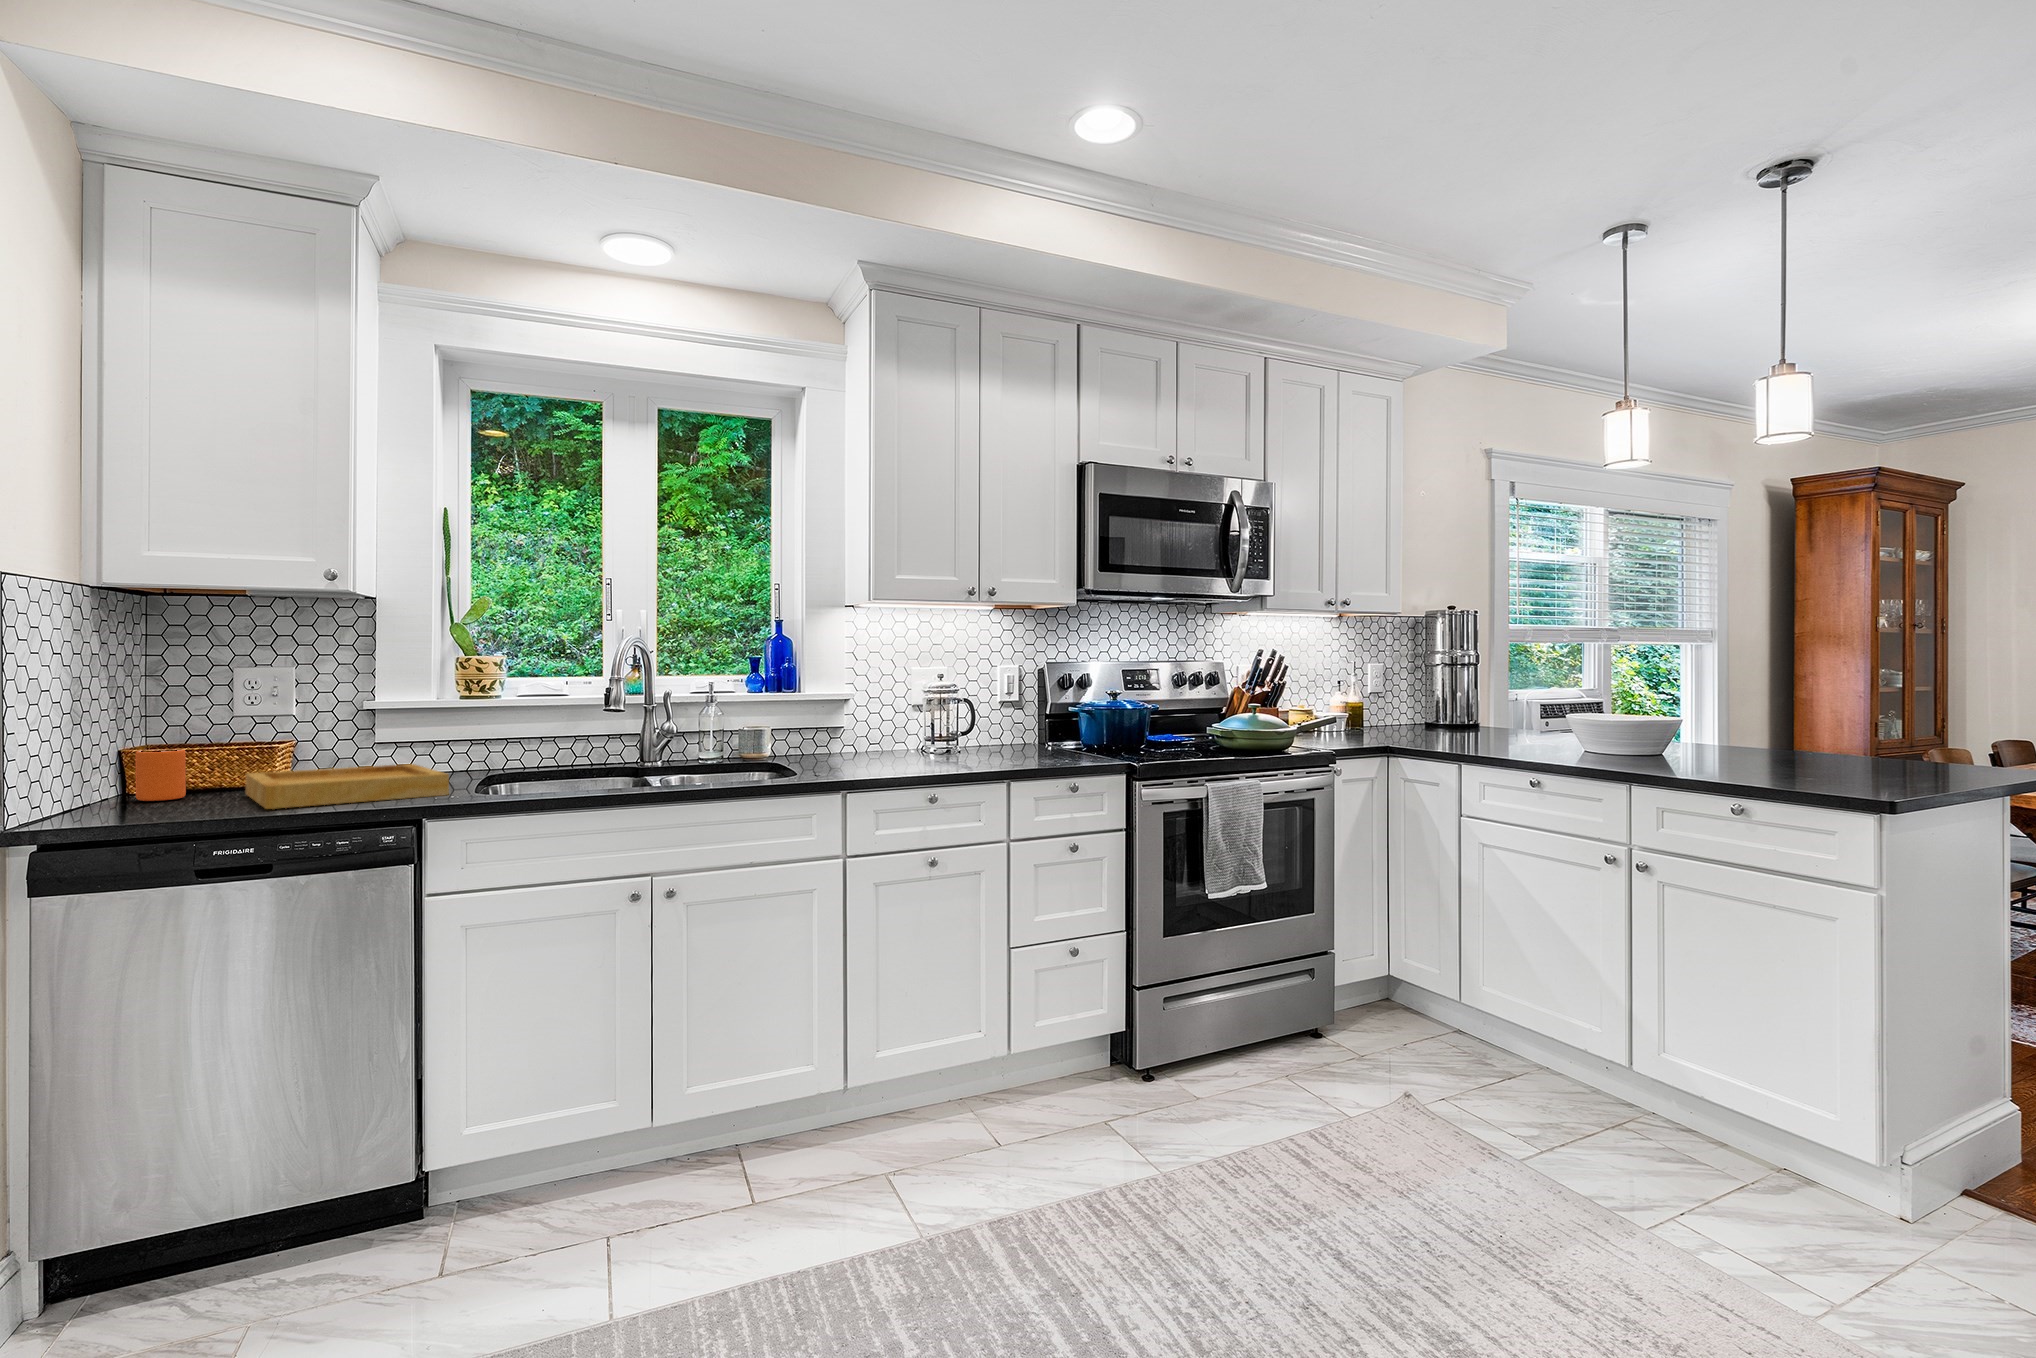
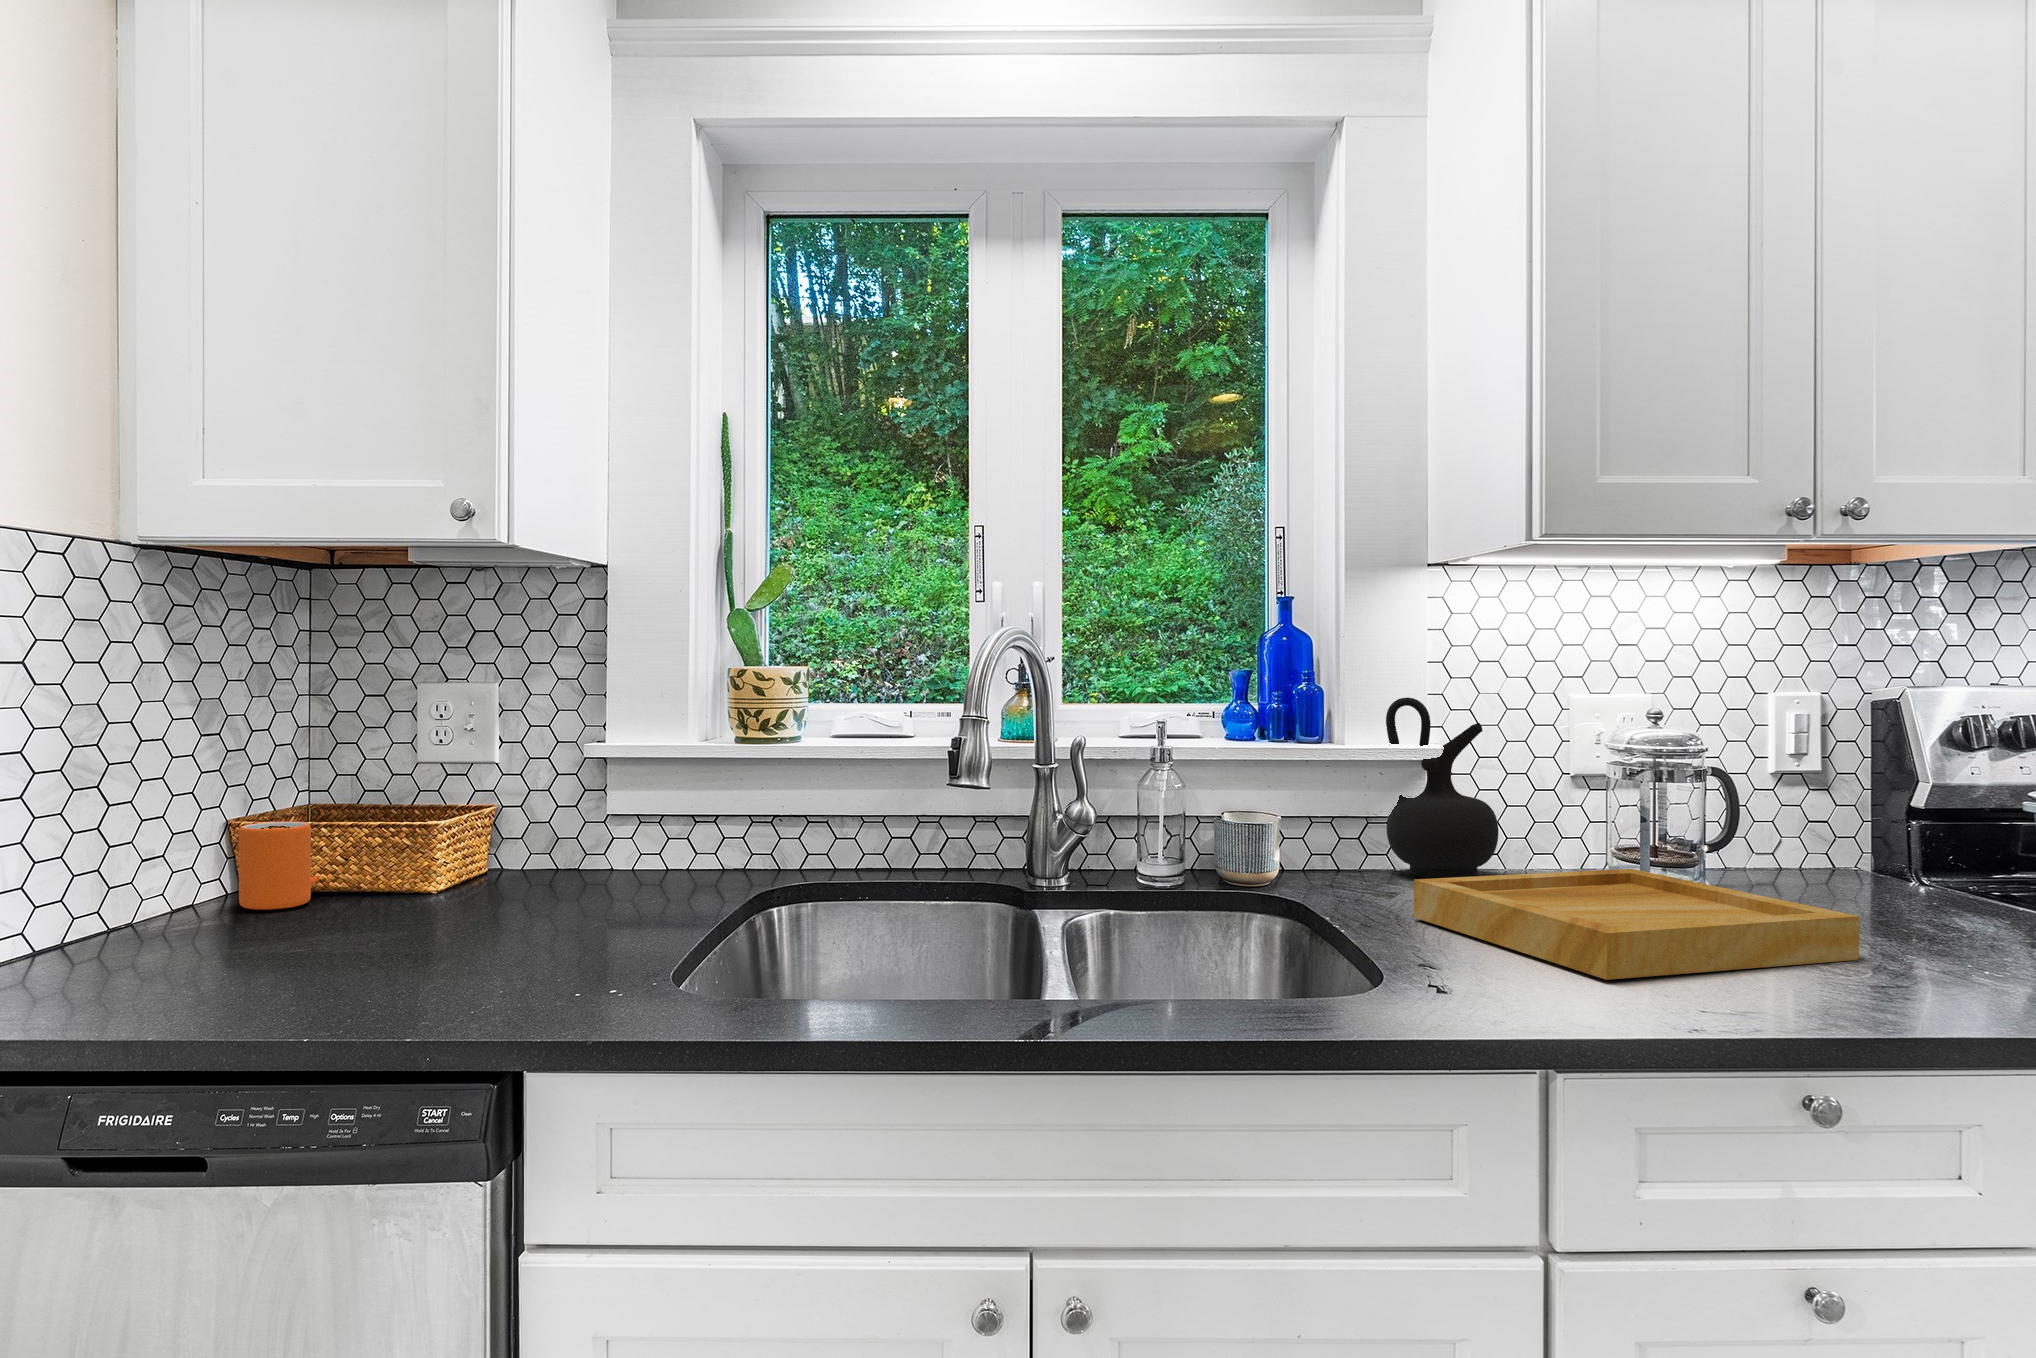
ceramic jug: none [826,669,879,756] -> present [1386,697,1498,879]
tray: present [245,764,449,809] -> present [1413,869,1860,980]

